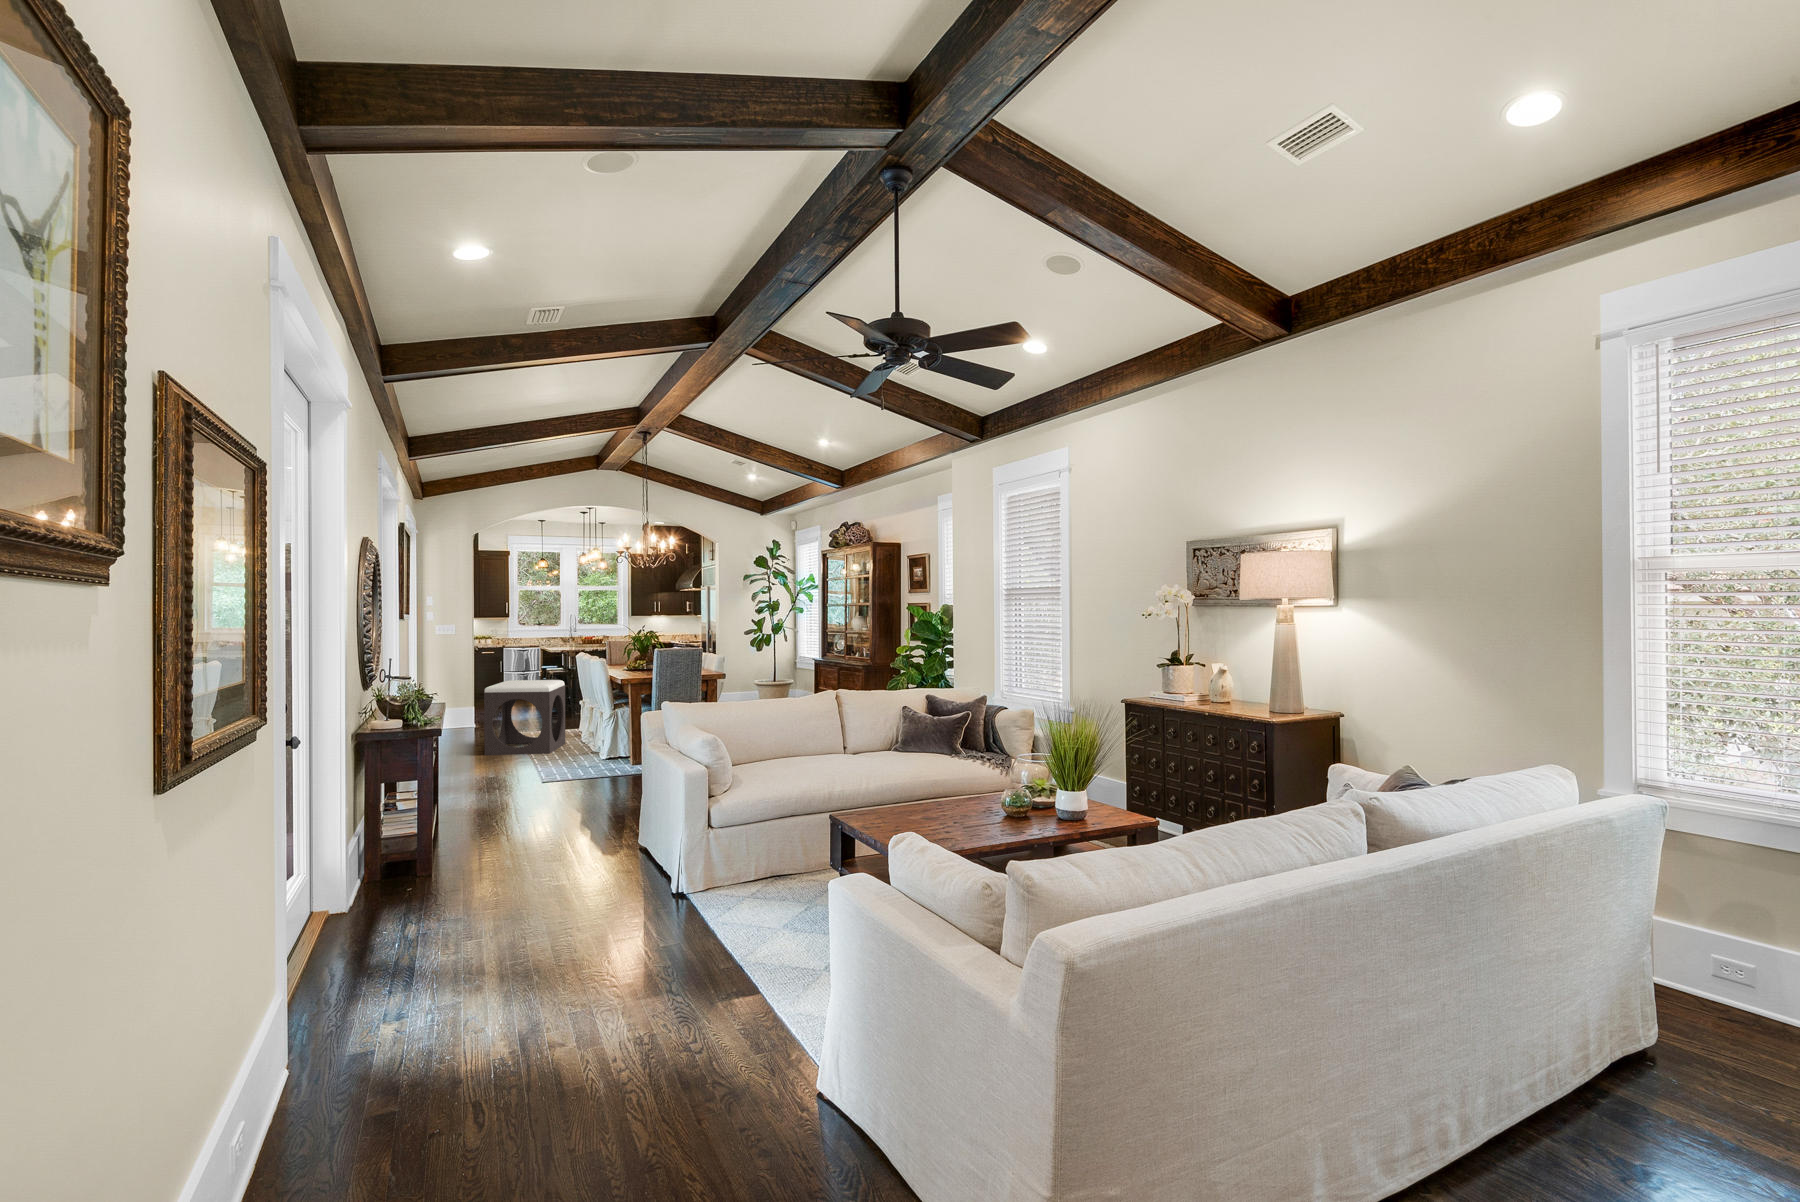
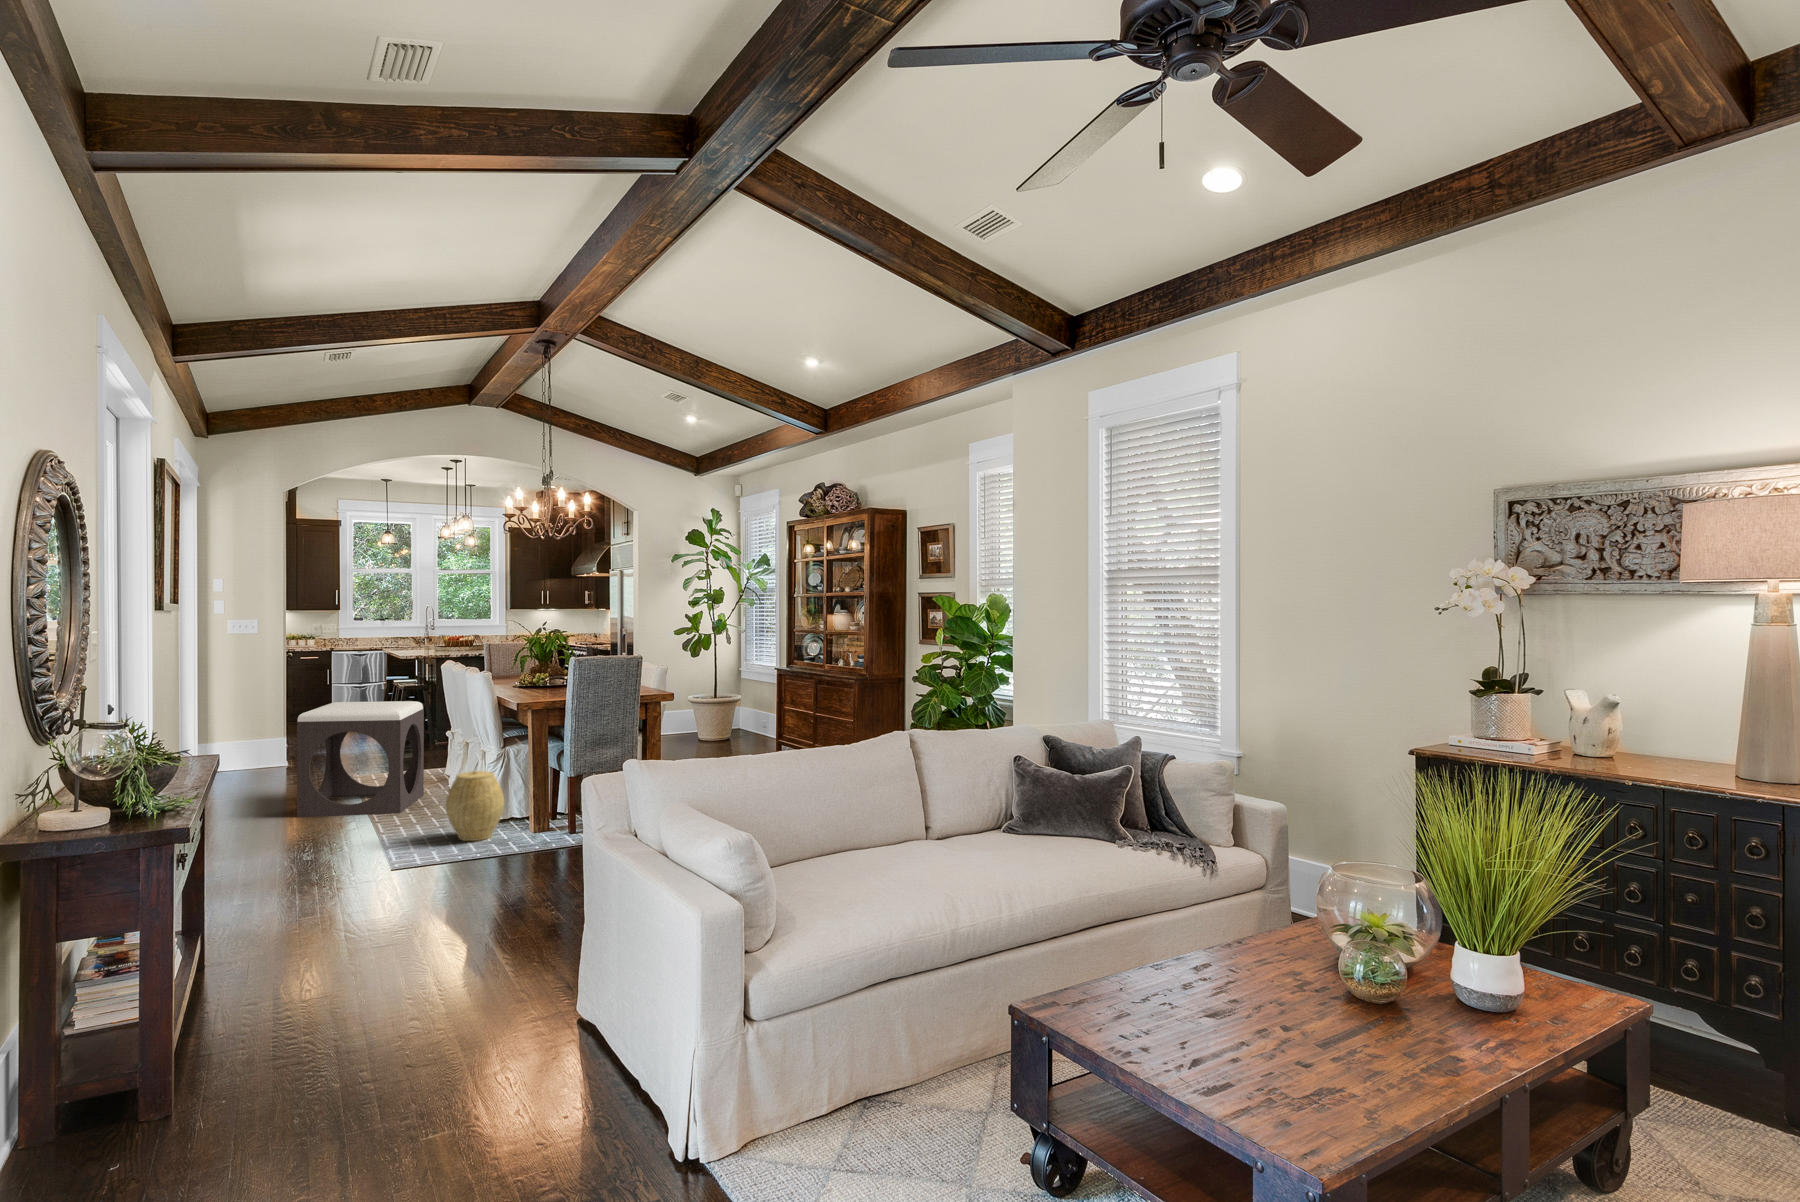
woven basket: none [577,723,614,769] -> present [446,771,504,841]

